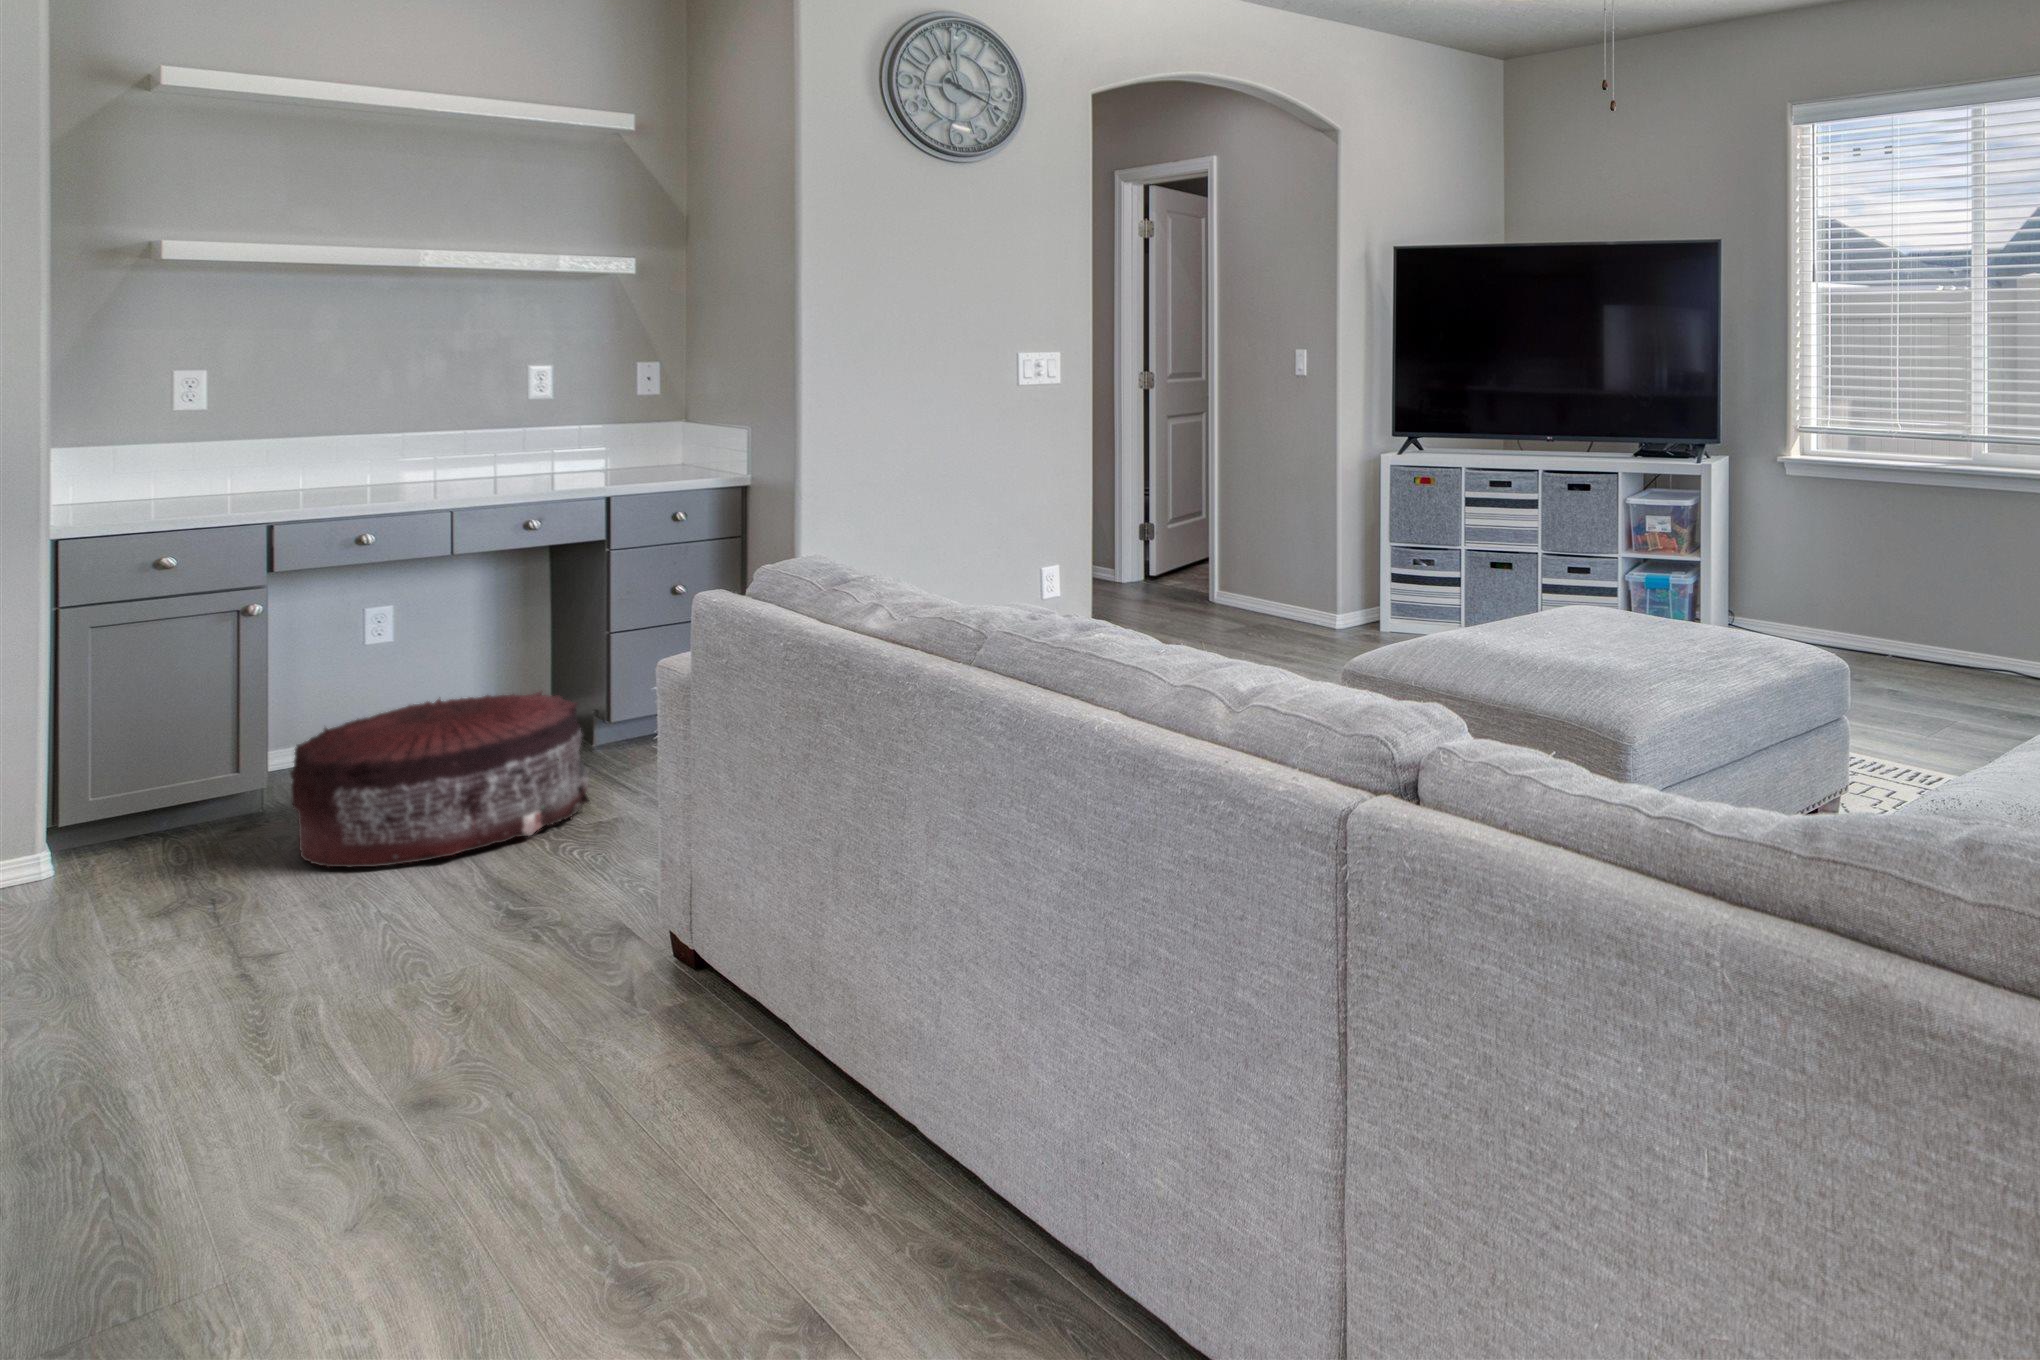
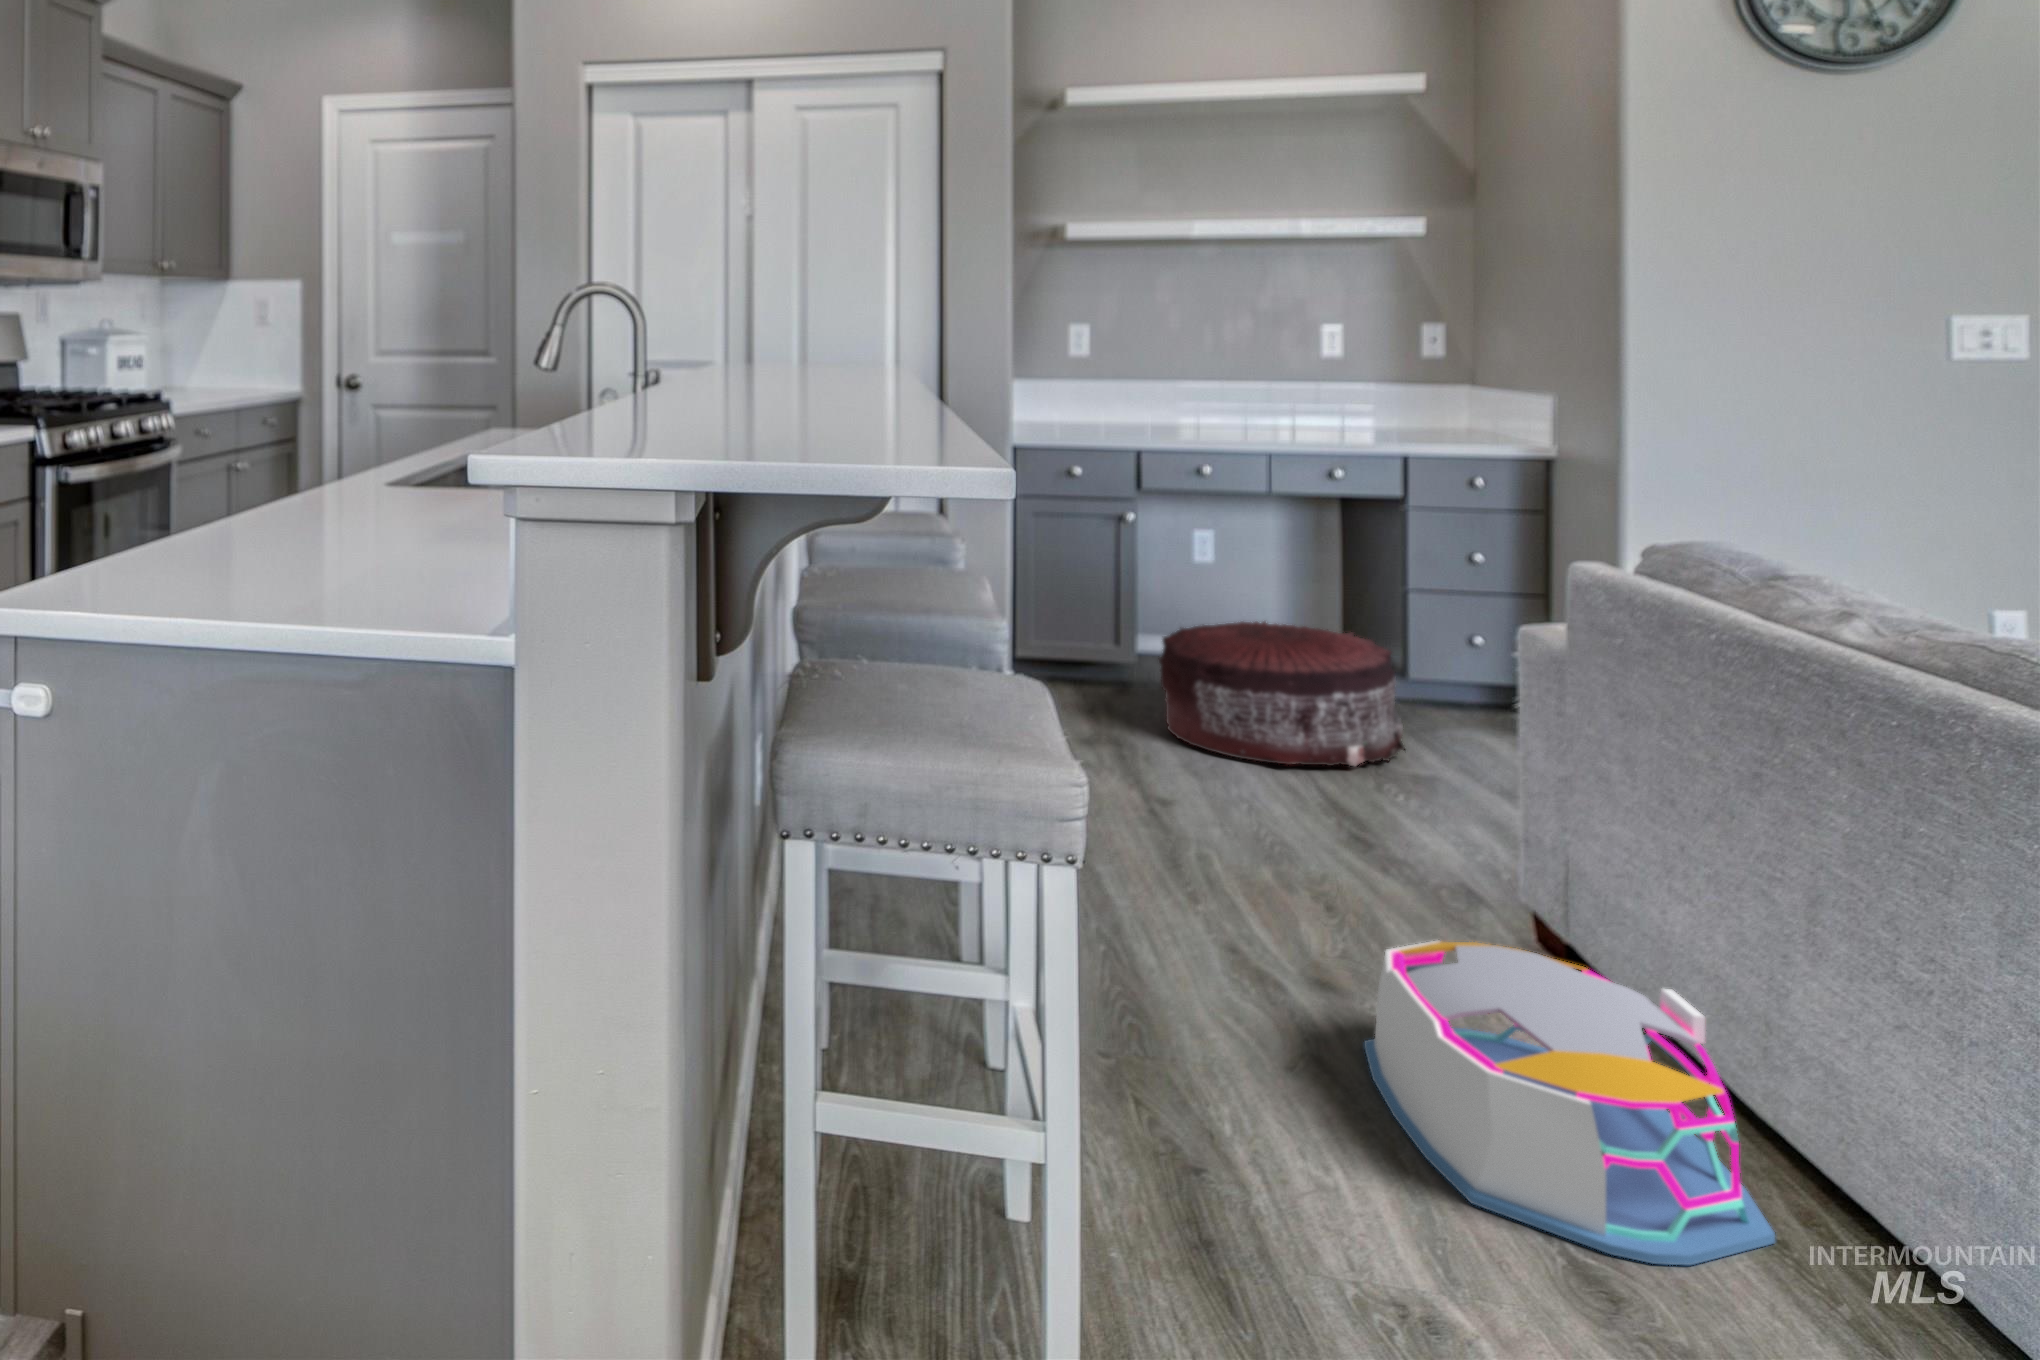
storage bin: none [462,964,808,1264] -> present [1364,941,1775,1265]

